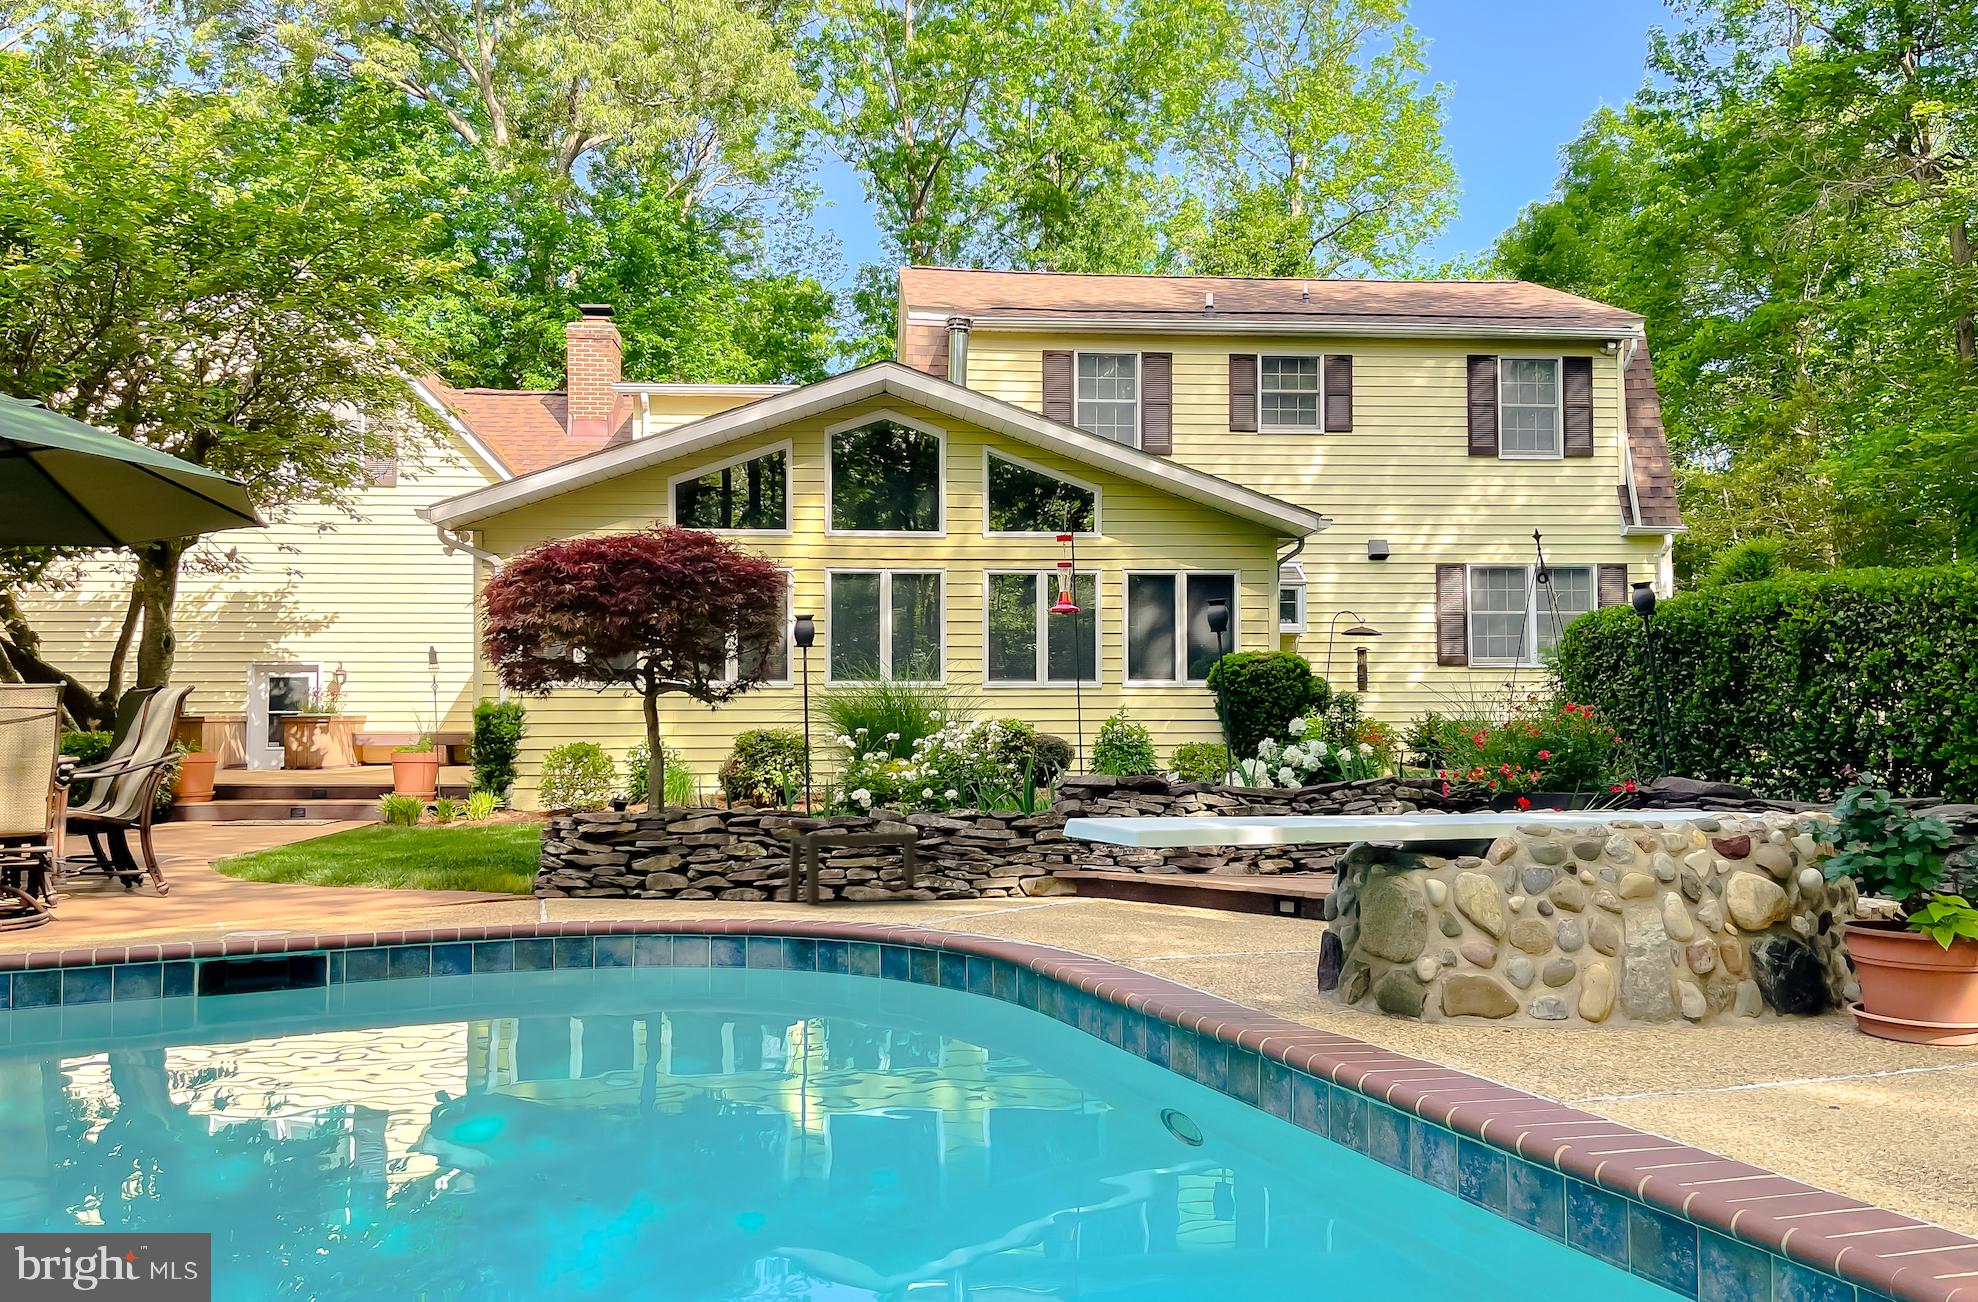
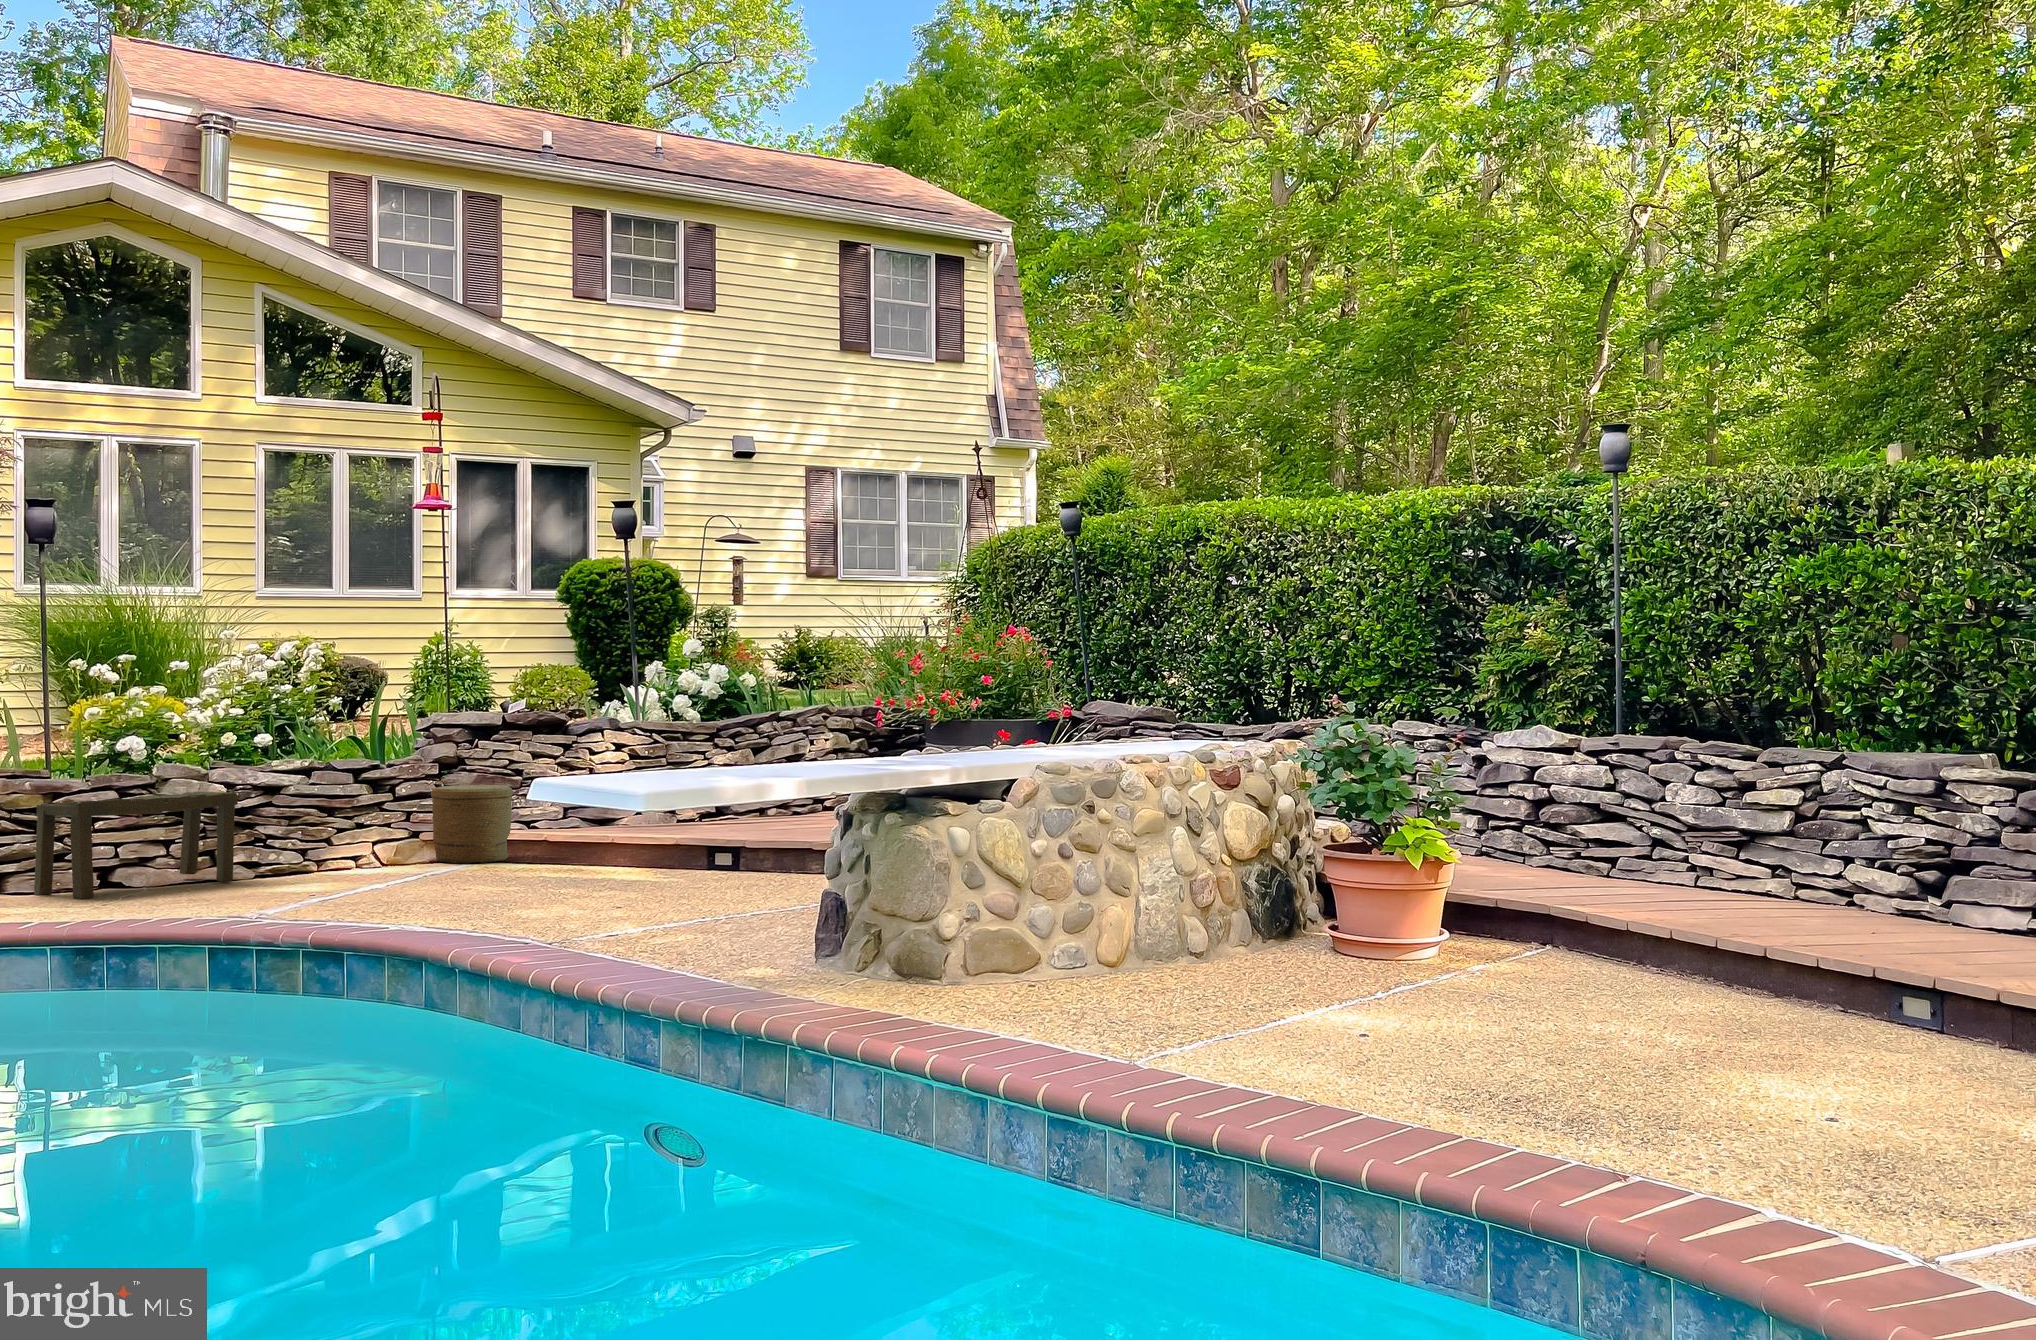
woven basket: none [1062,835,1124,899] -> present [431,785,513,864]

